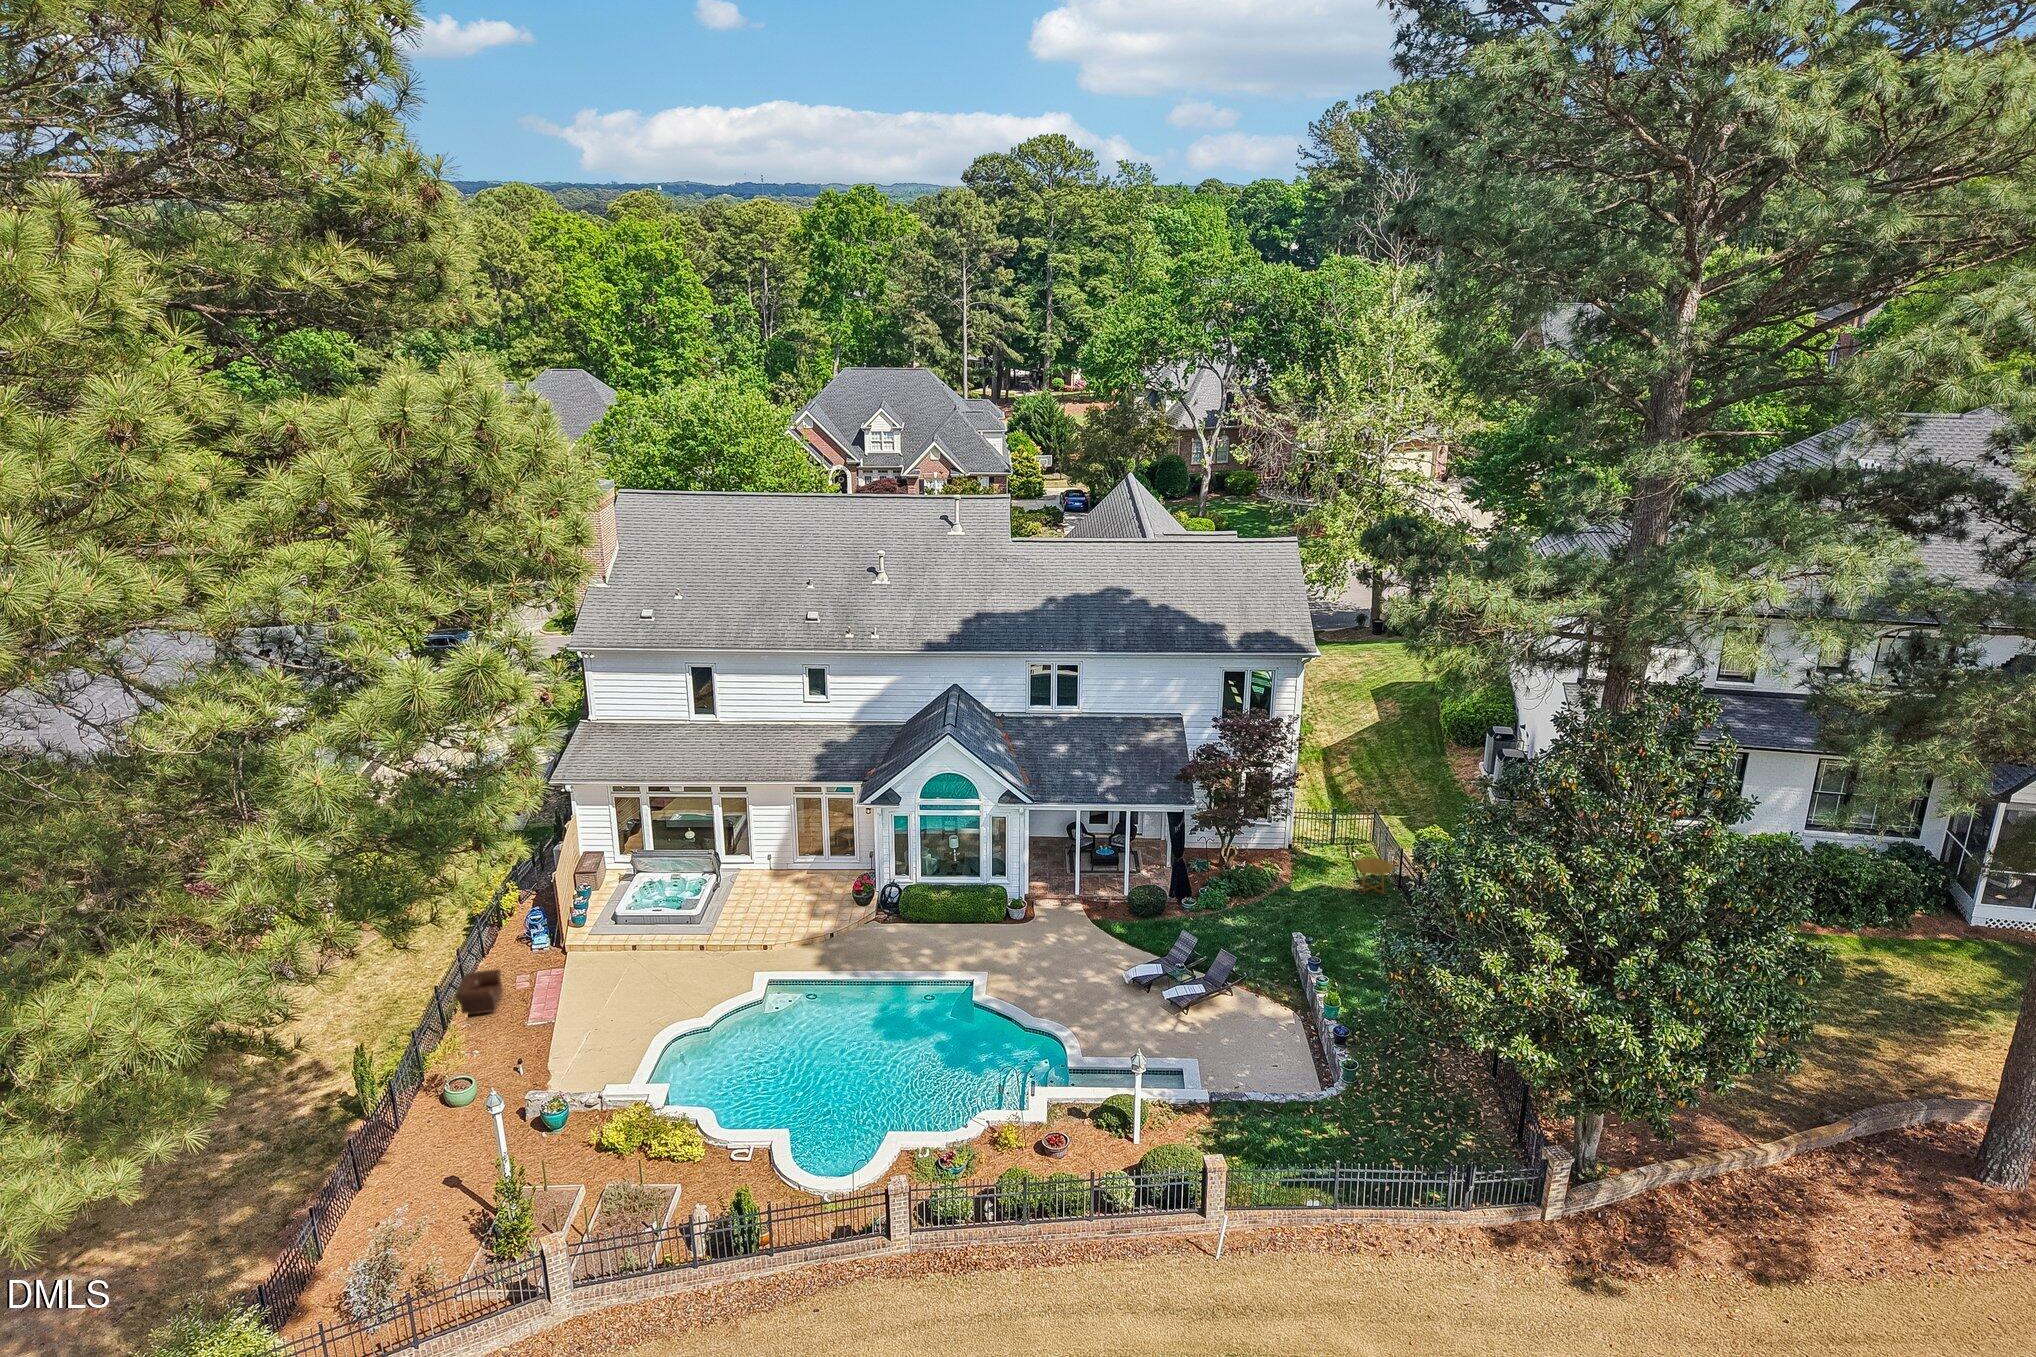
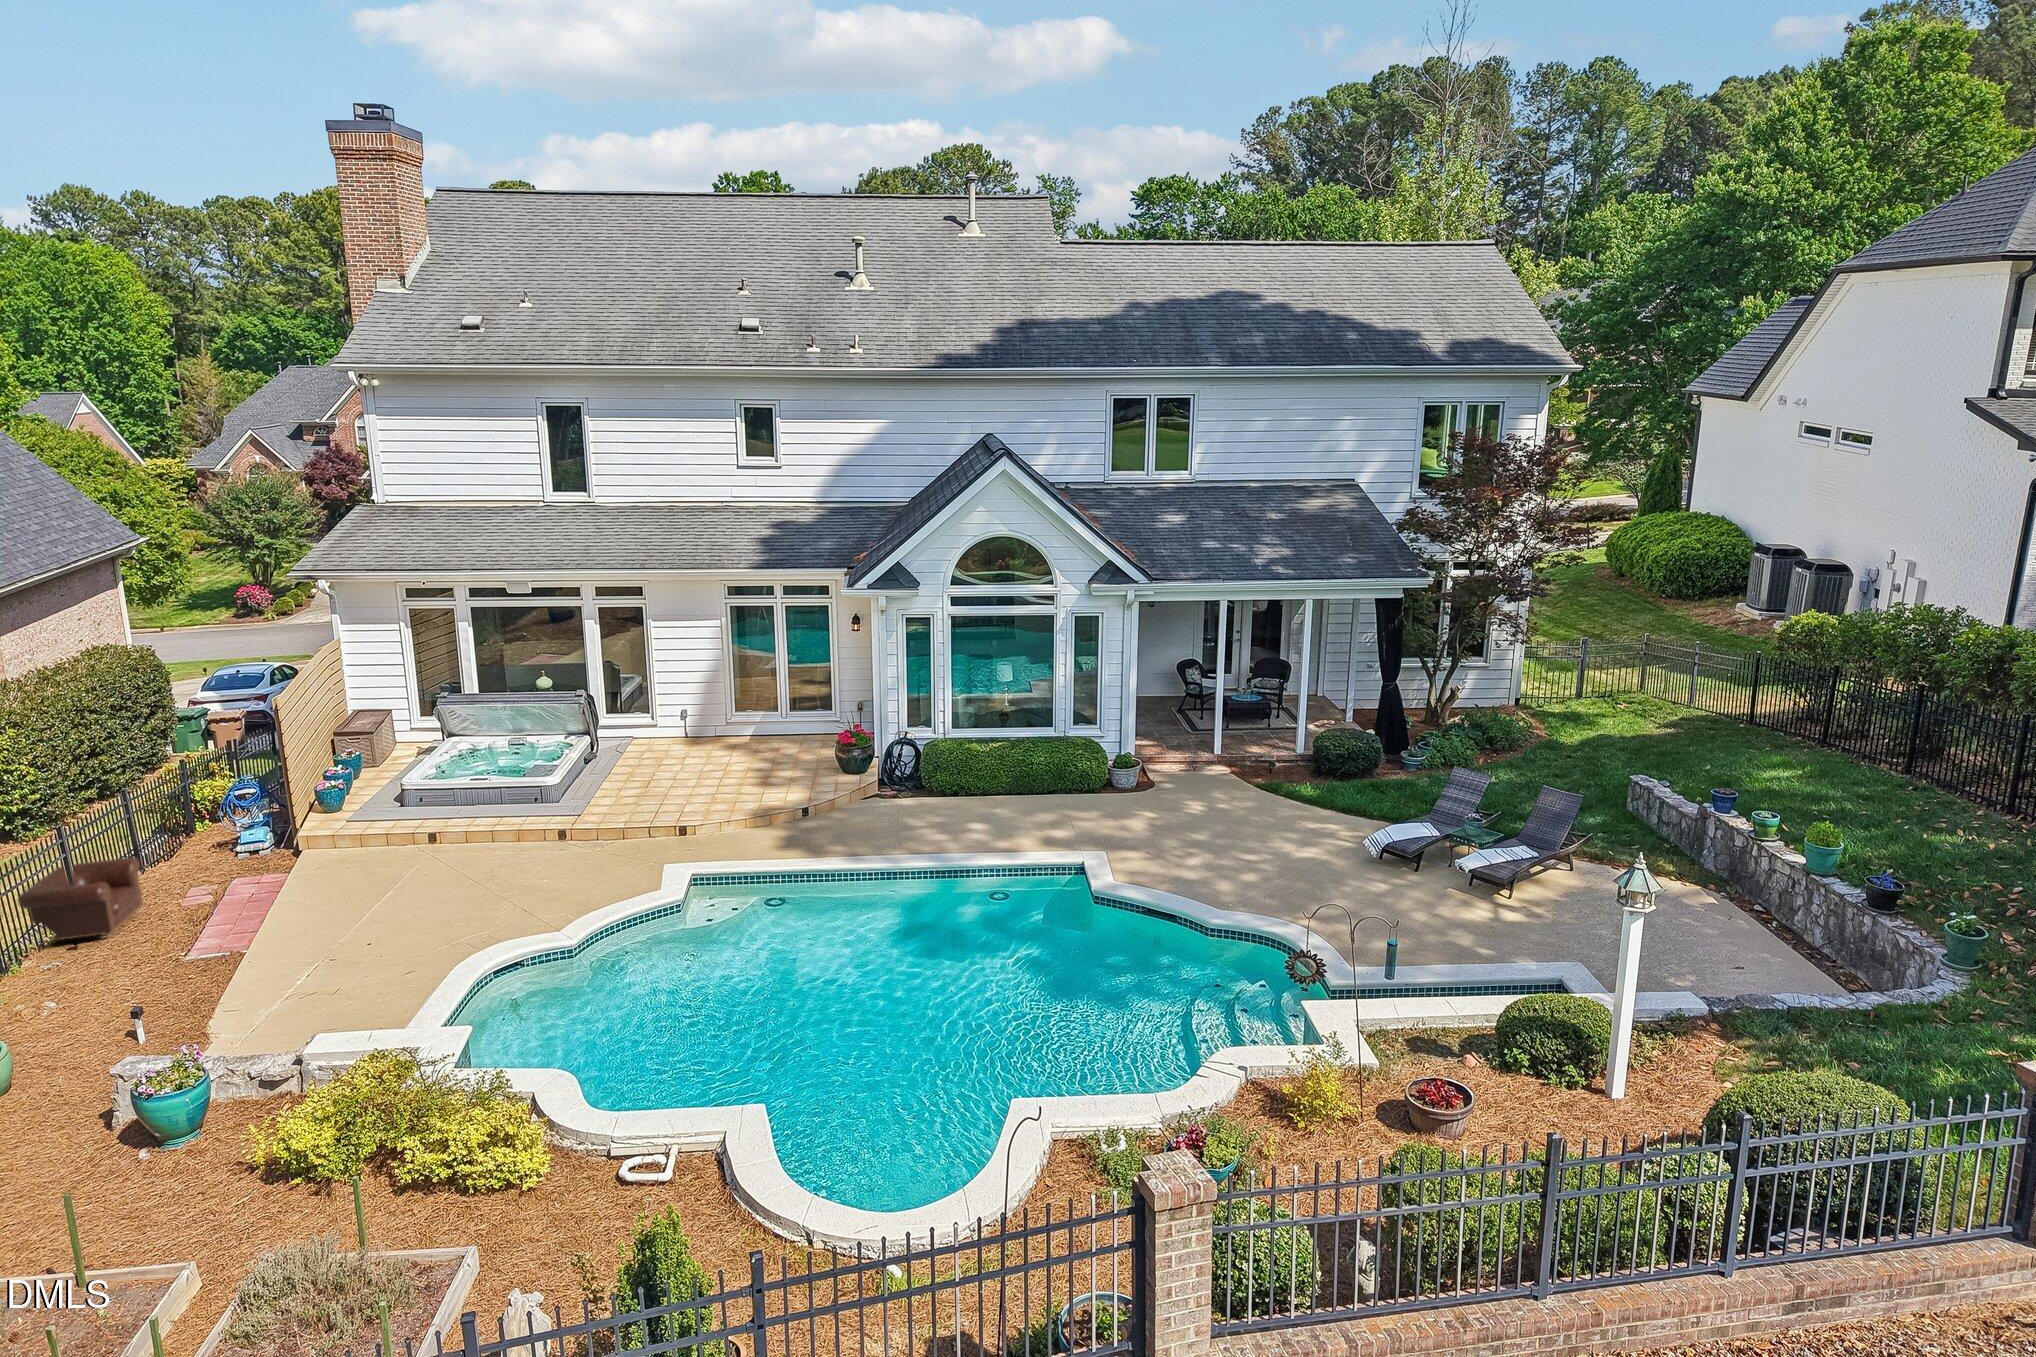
round table: present [1355,858,1394,893] -> none [1655,687,1726,737]

